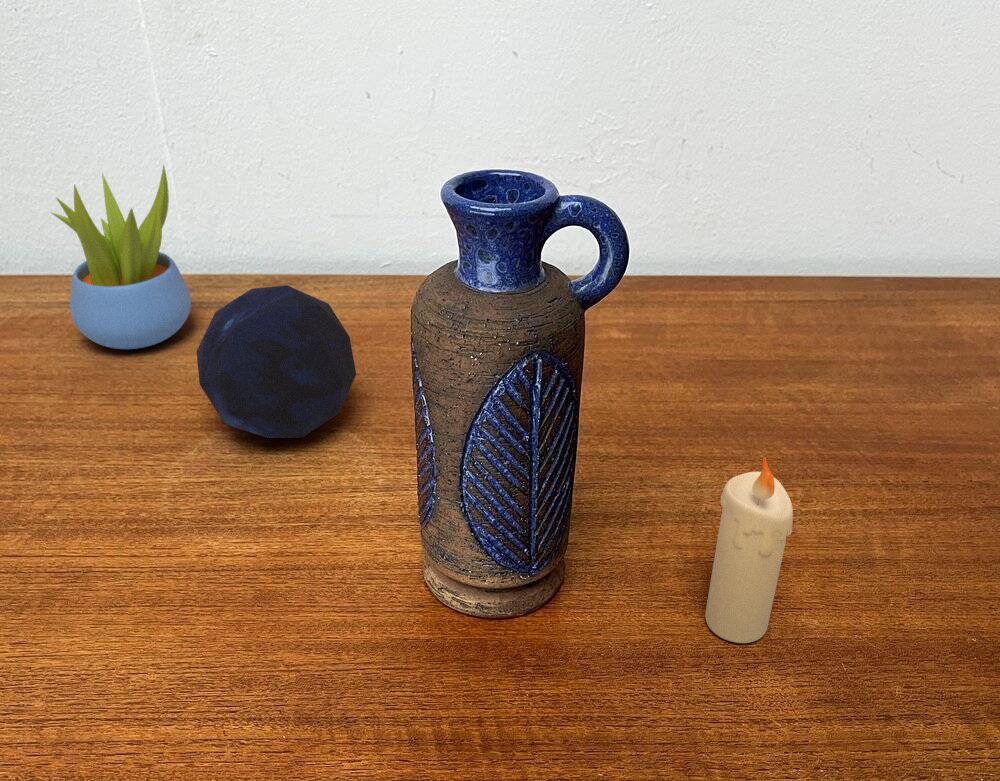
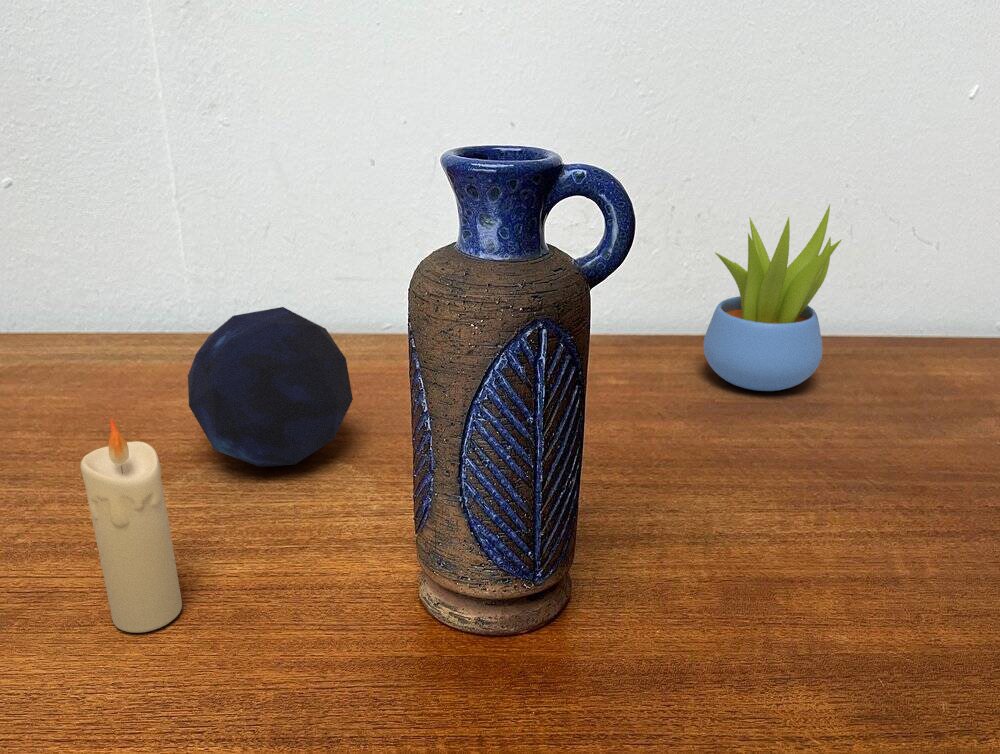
succulent plant: present [52,165,191,349] -> present [703,205,841,391]
candle: present [705,458,793,643] -> present [81,419,182,633]

